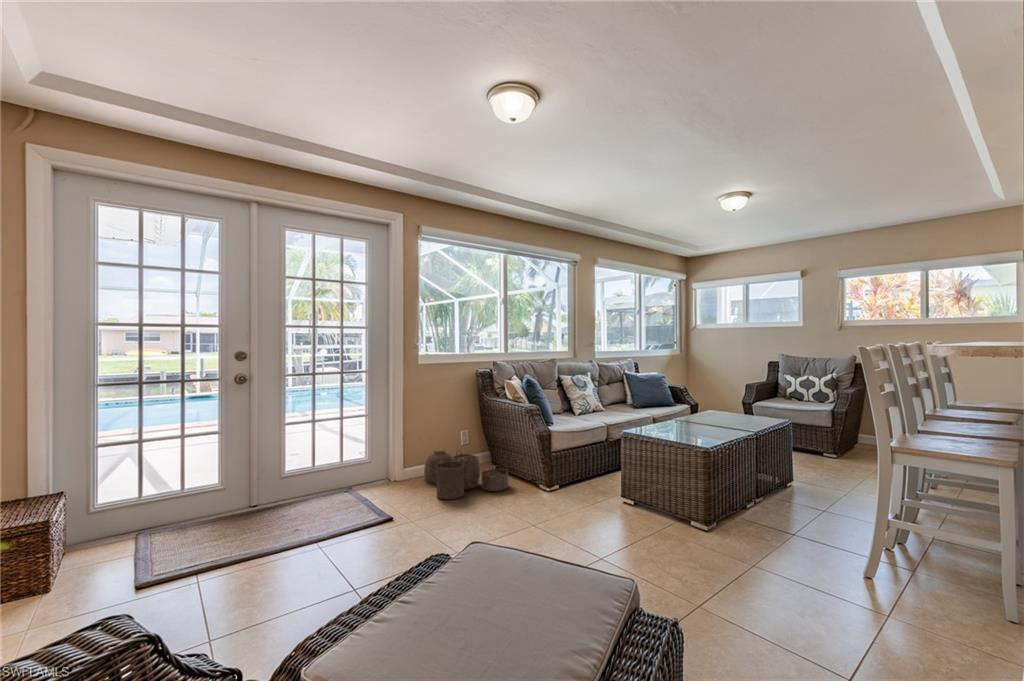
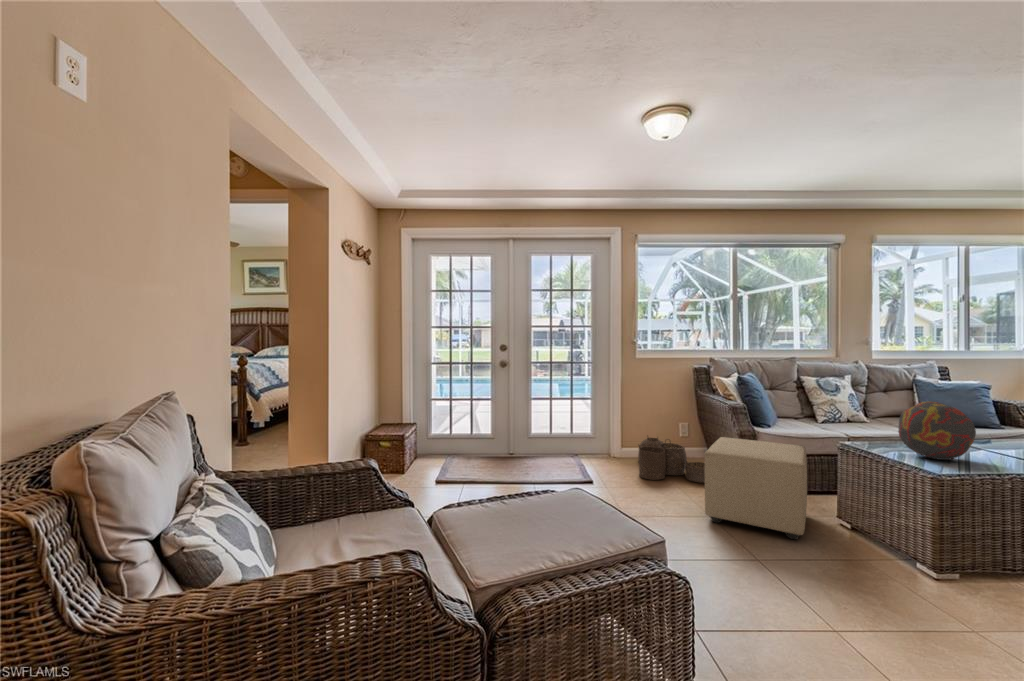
decorative orb: none [663,389,711,434] -> present [898,401,976,460]
ottoman: none [525,438,619,531] -> present [705,437,807,539]

